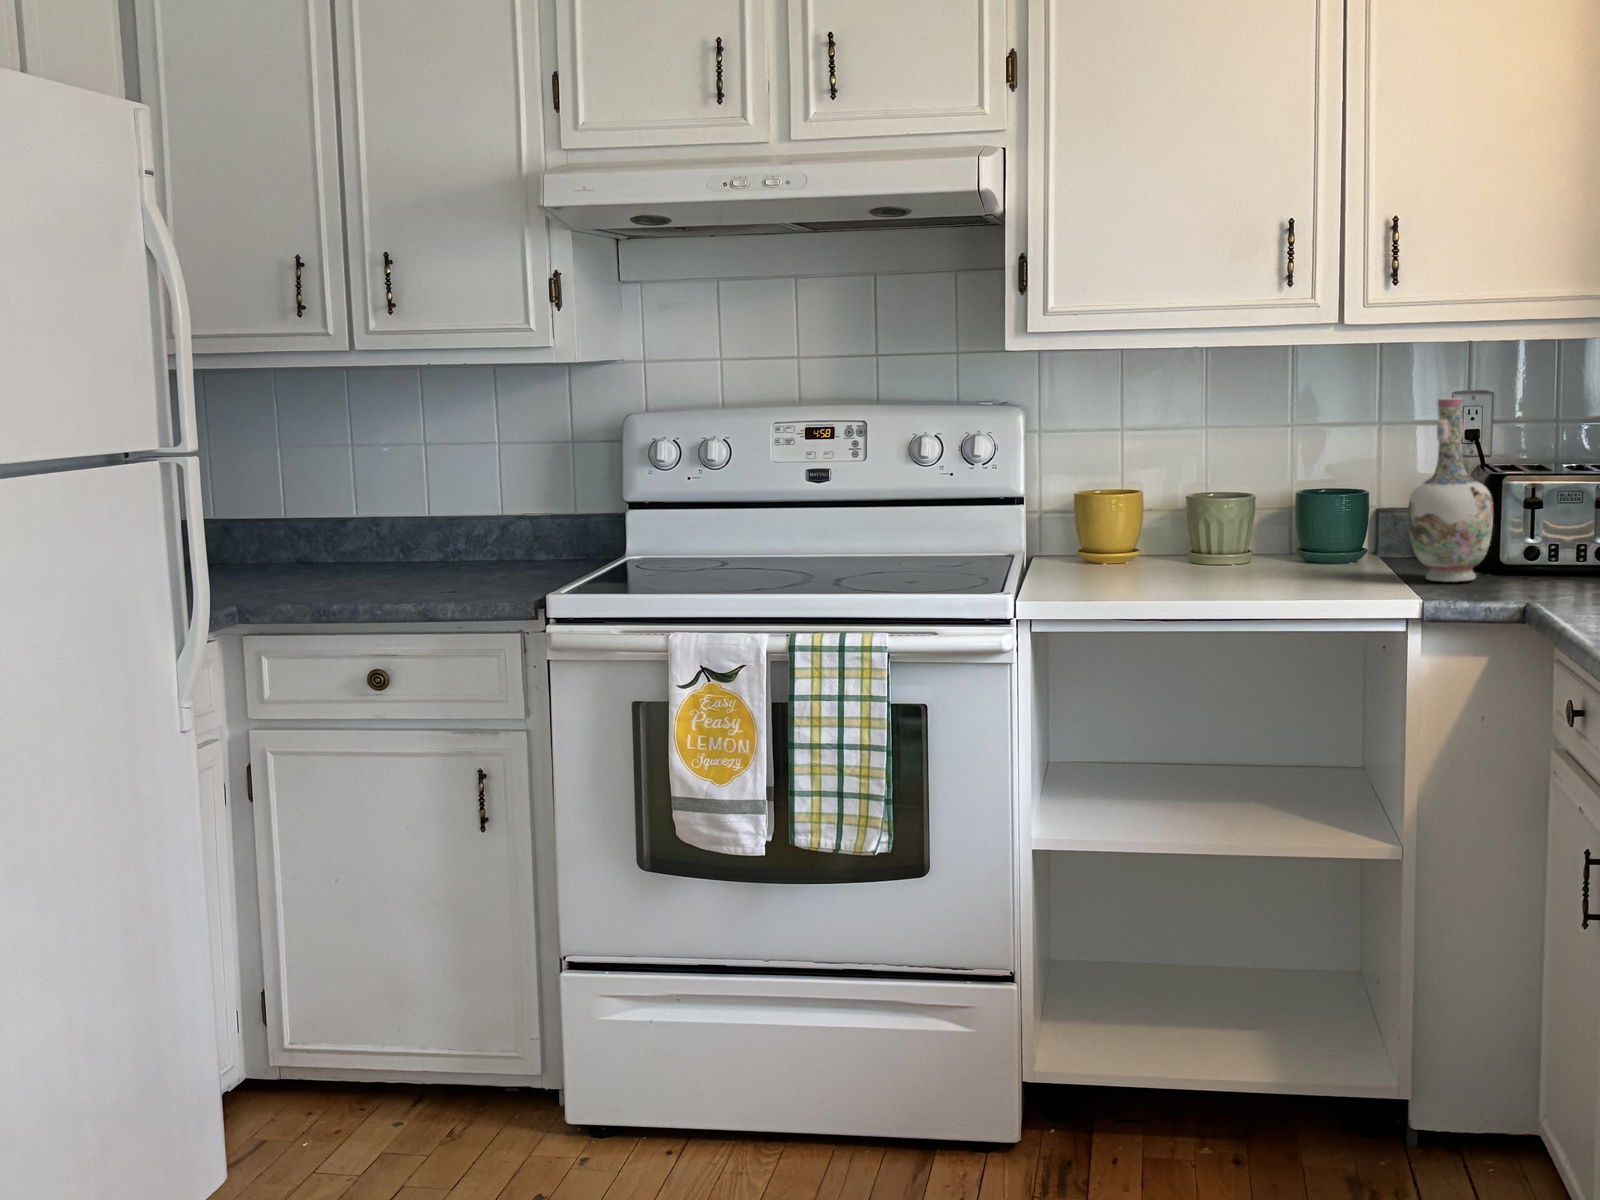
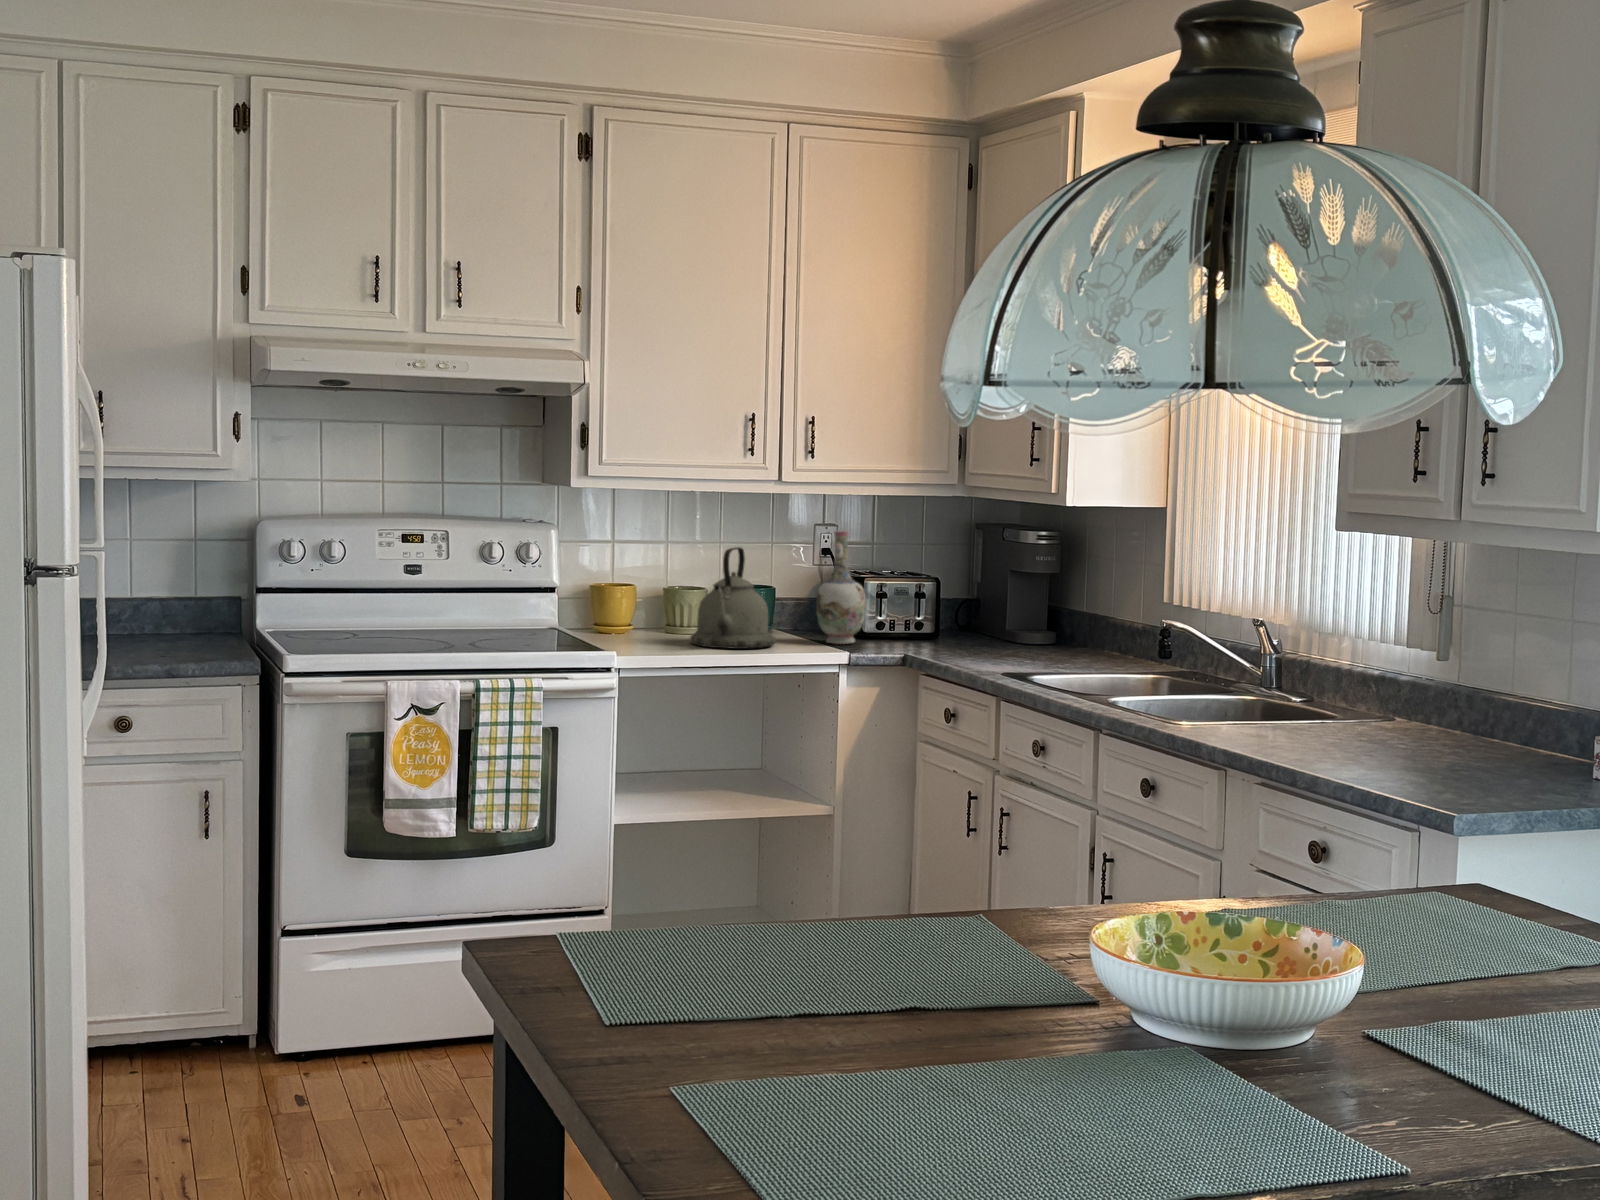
kettle: none [1193,431,1328,589] -> present [690,547,775,649]

